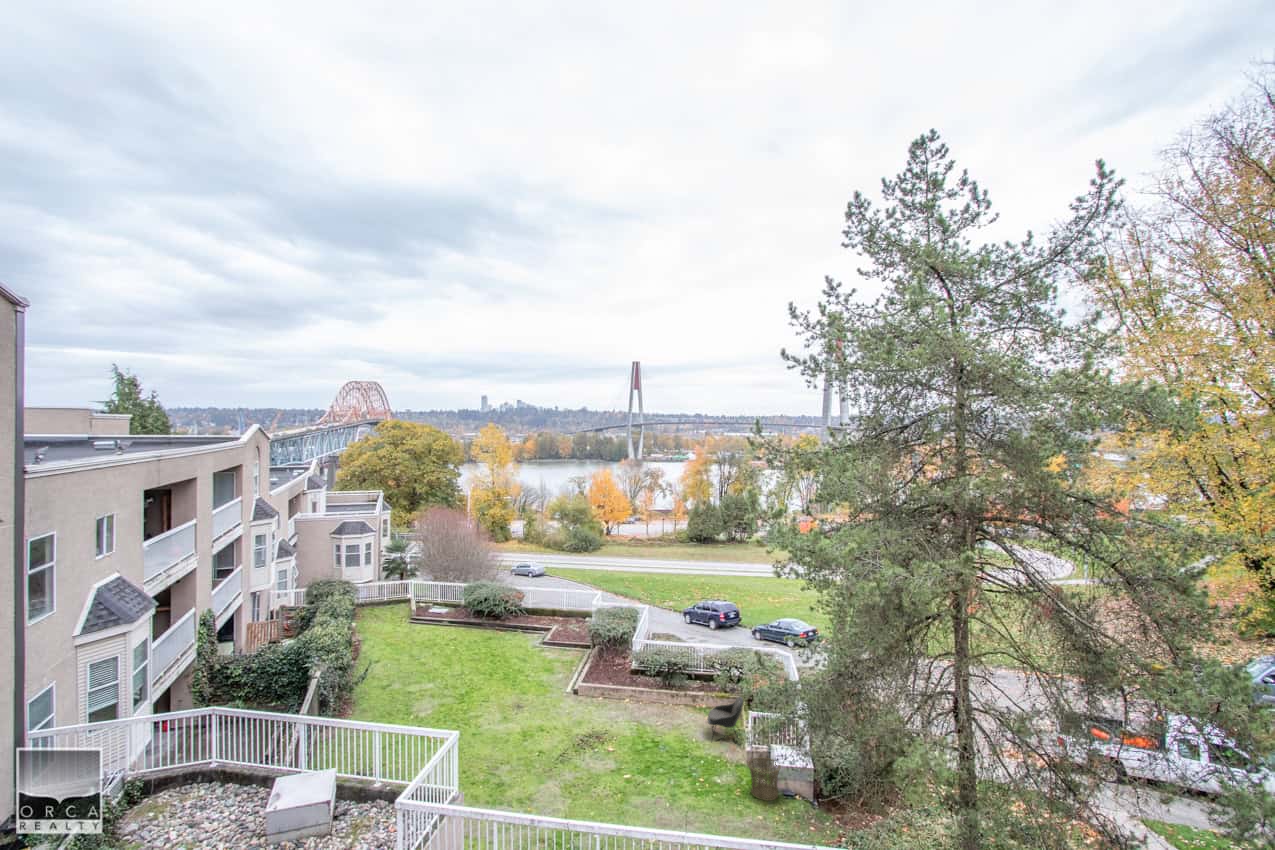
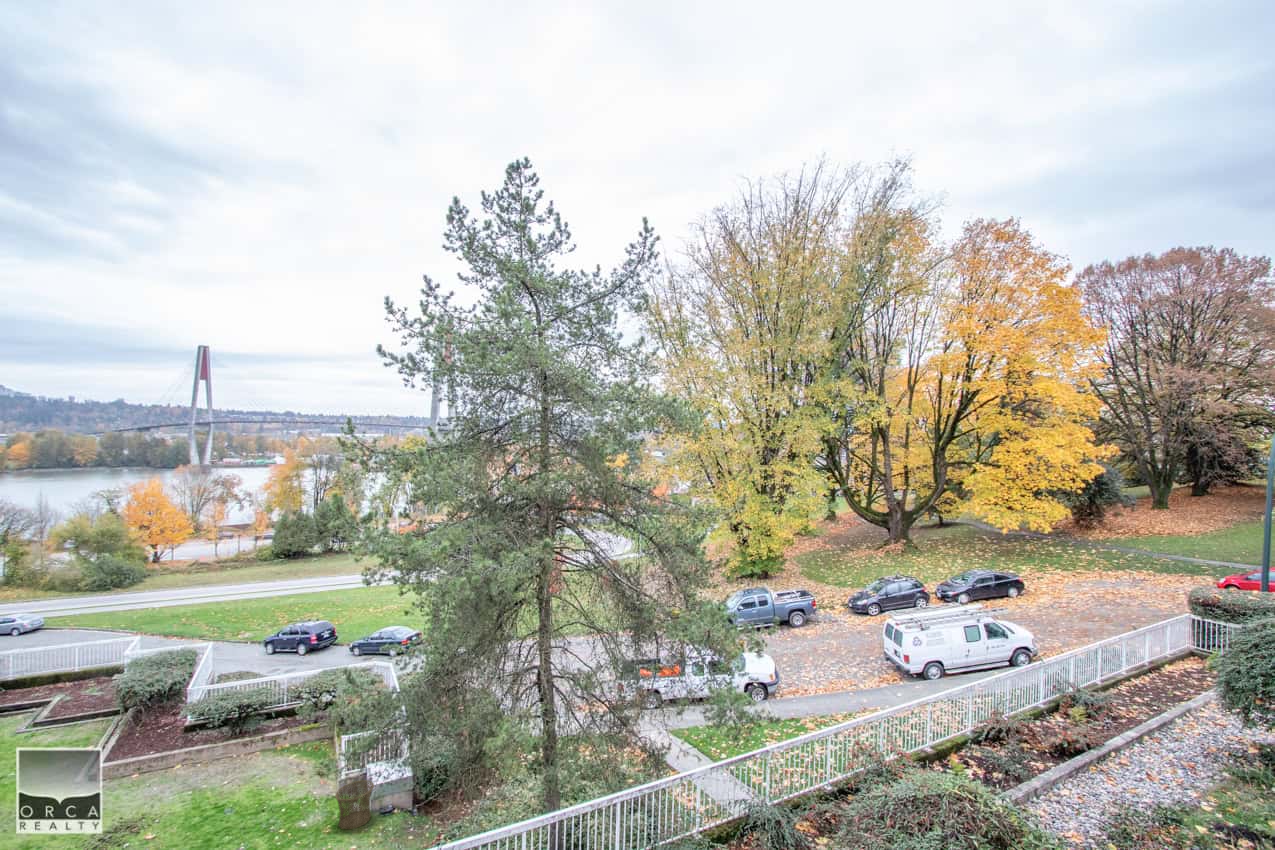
lounge chair: present [707,697,743,745] -> none [287,722,333,785]

